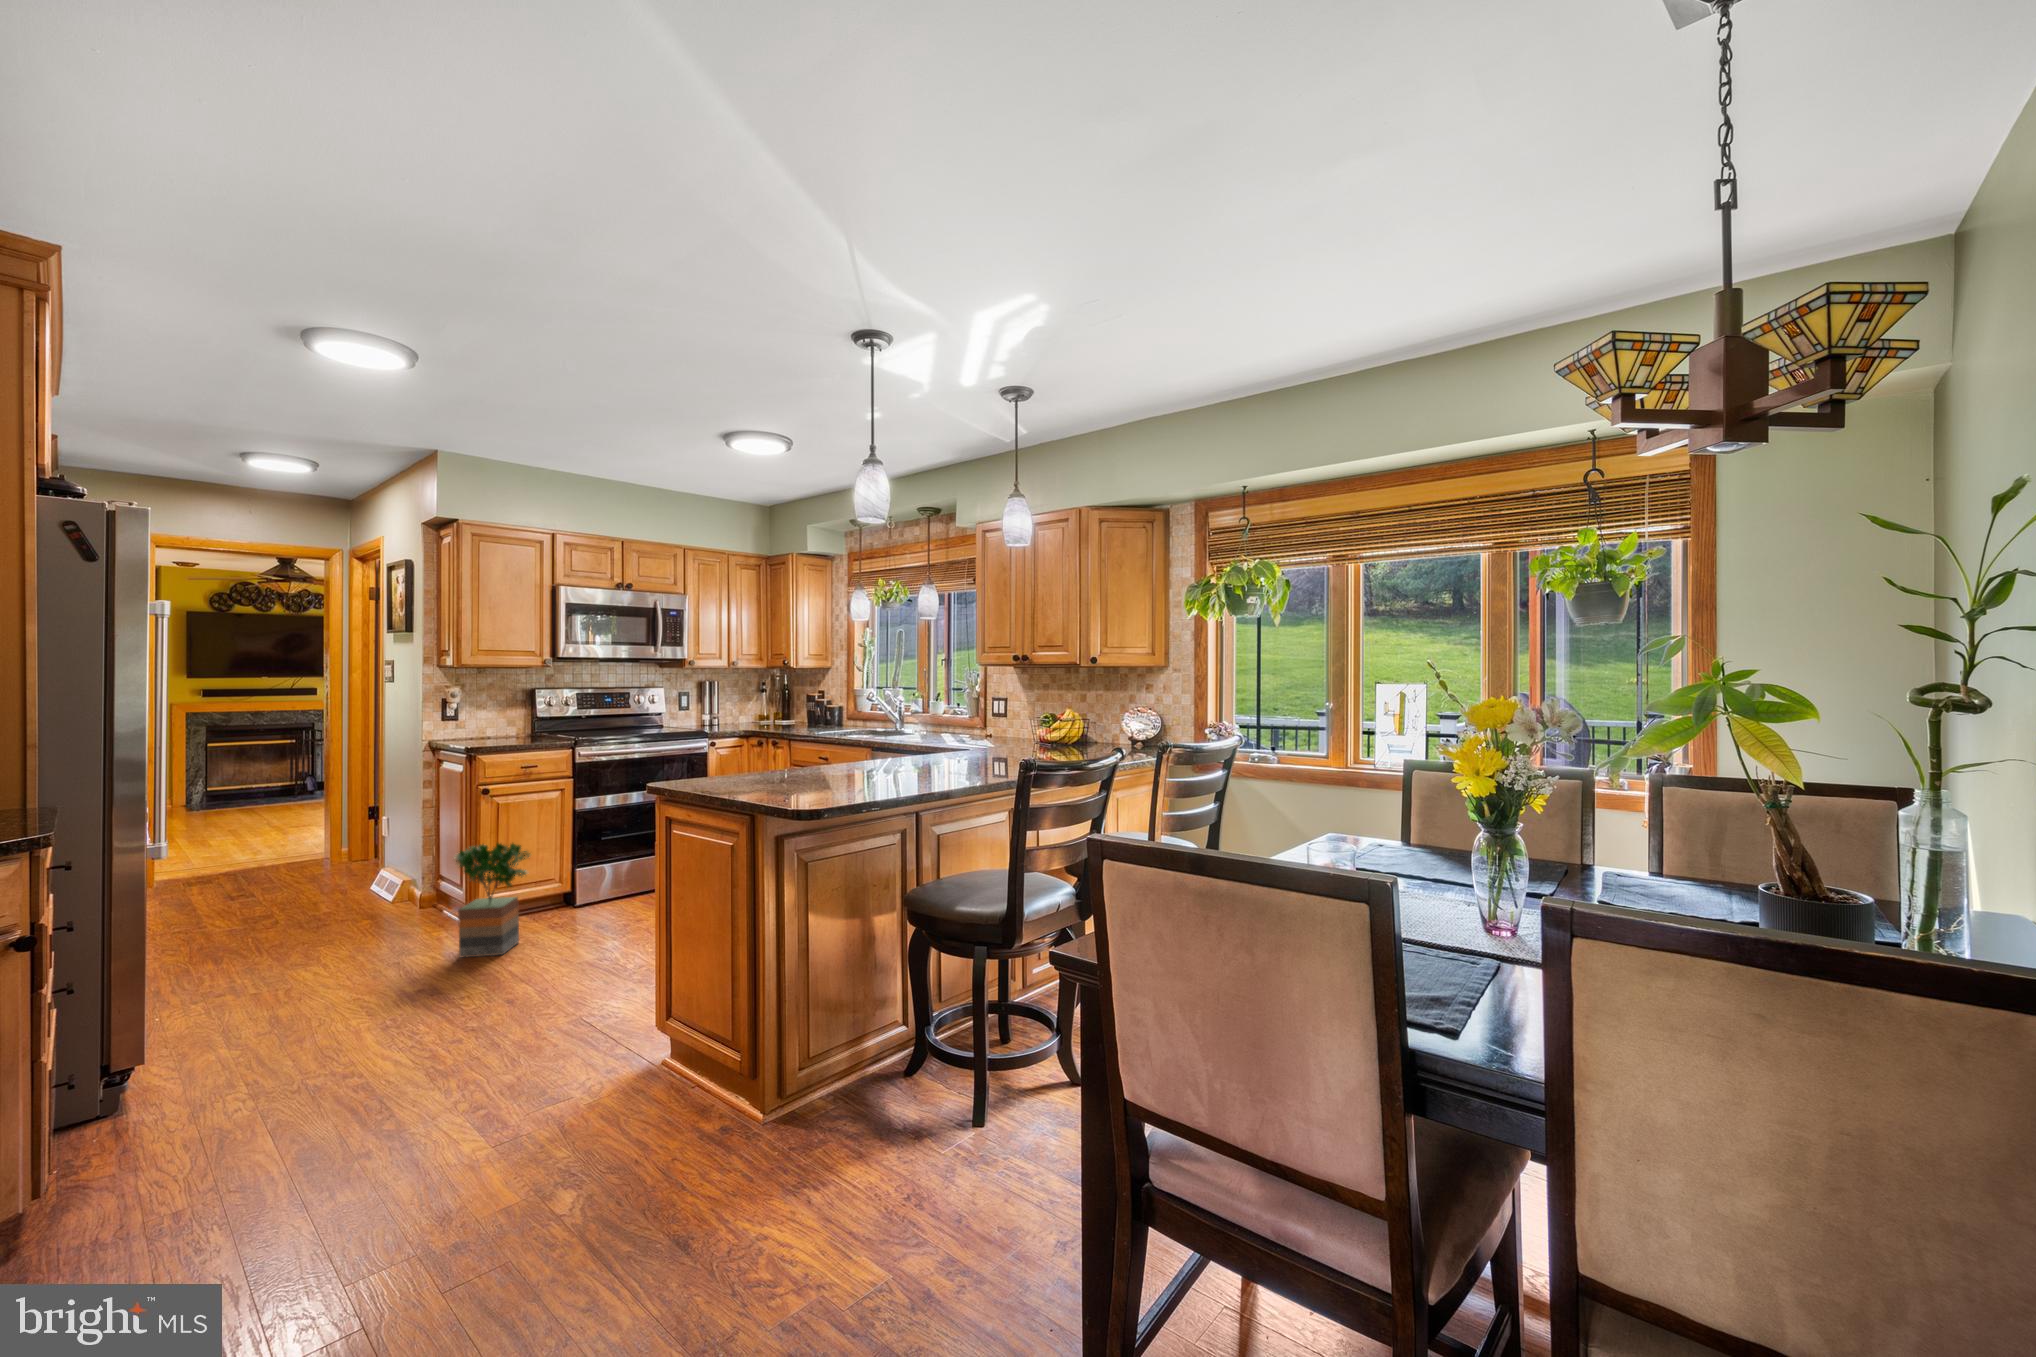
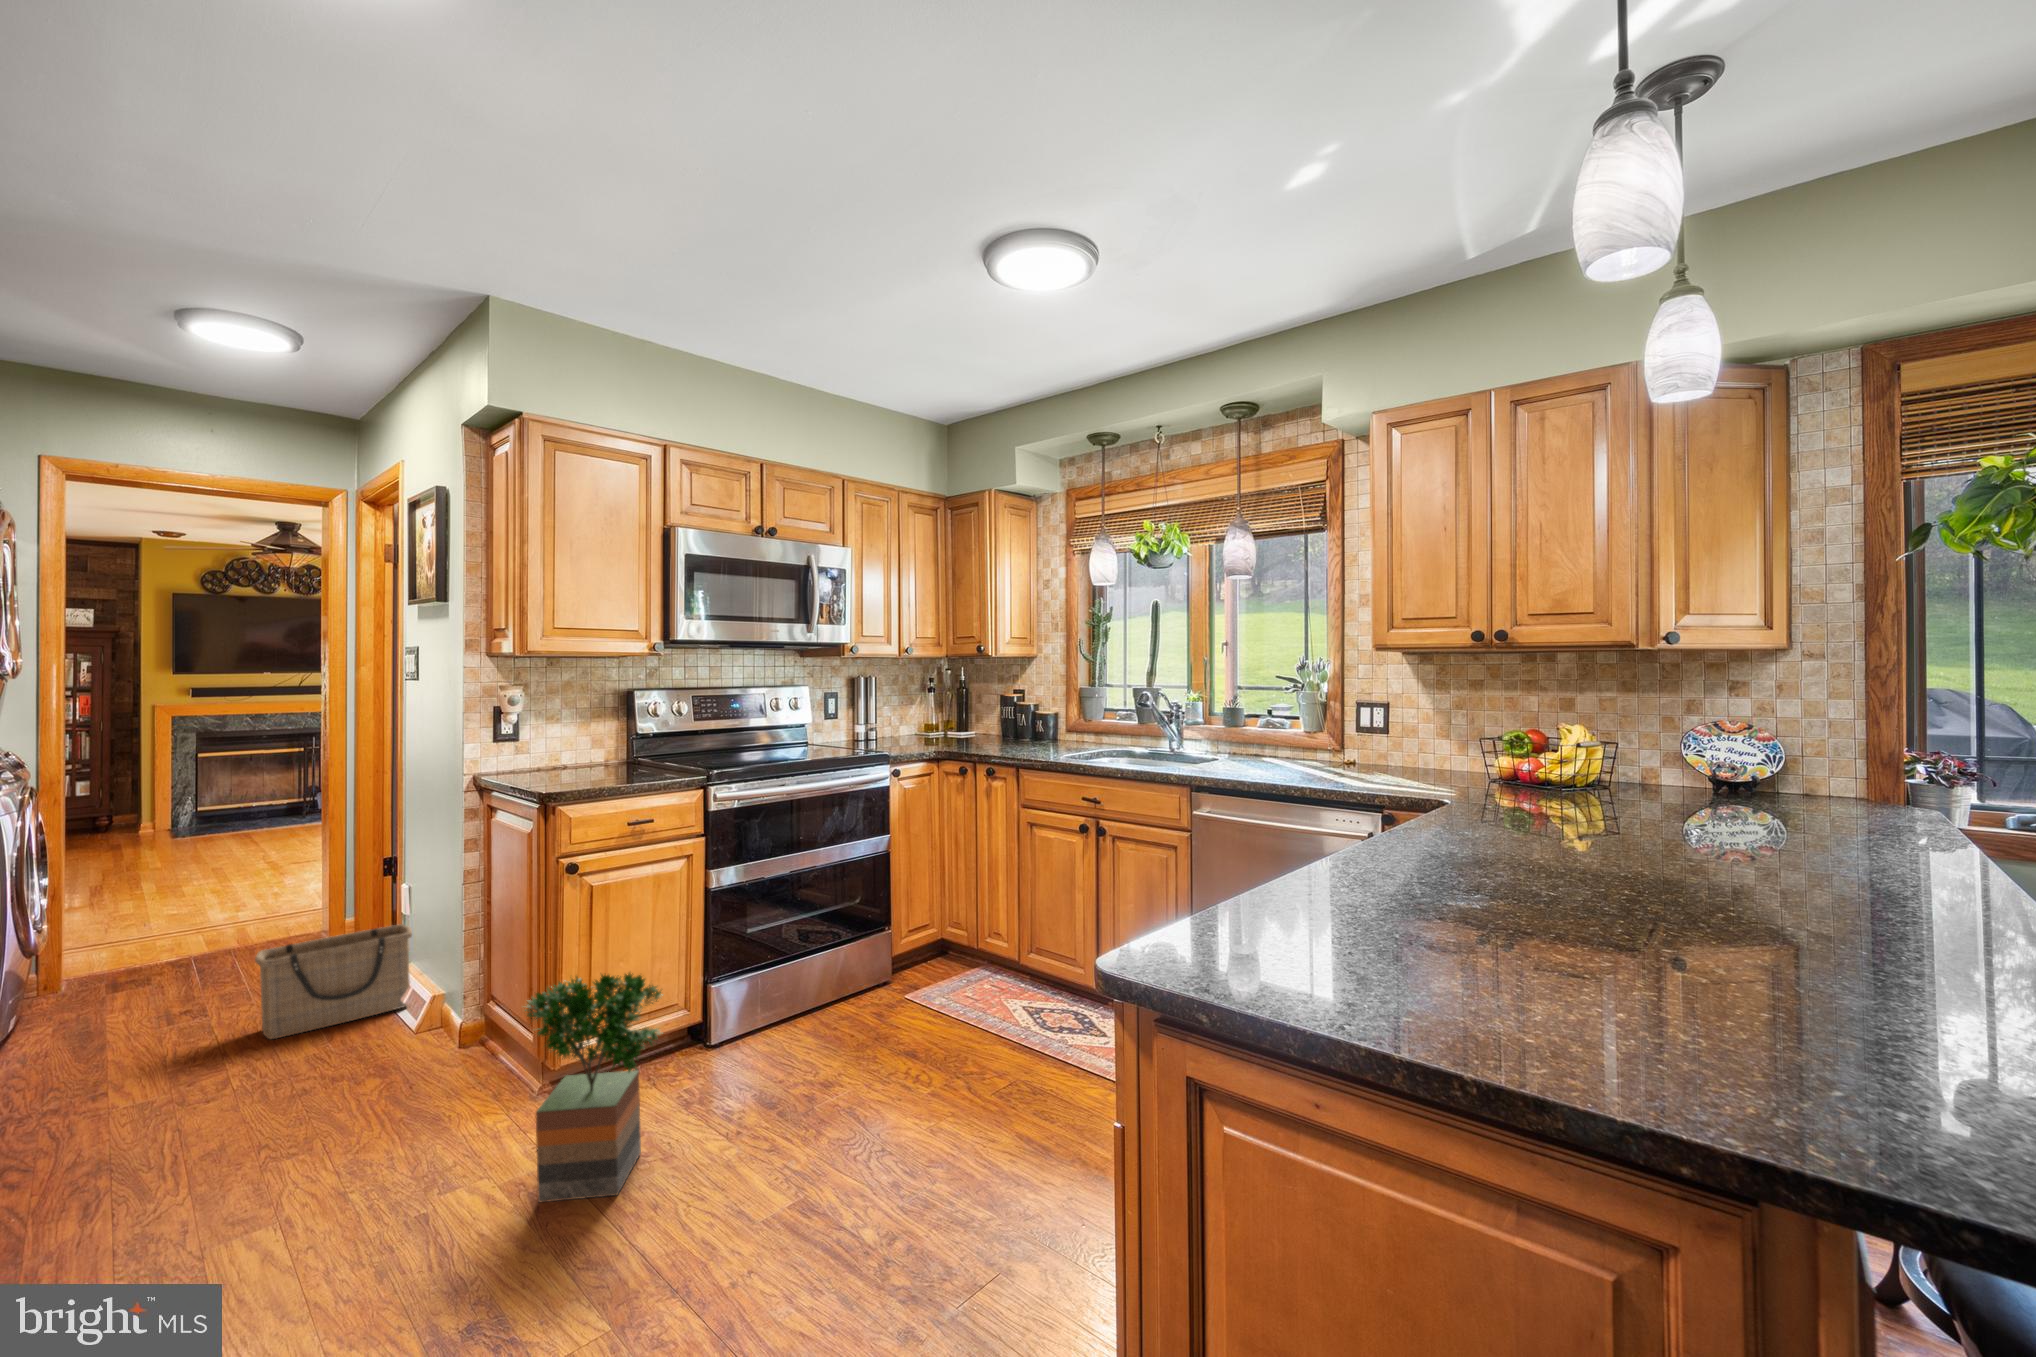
basket: none [289,840,388,906] -> present [255,924,412,1039]

